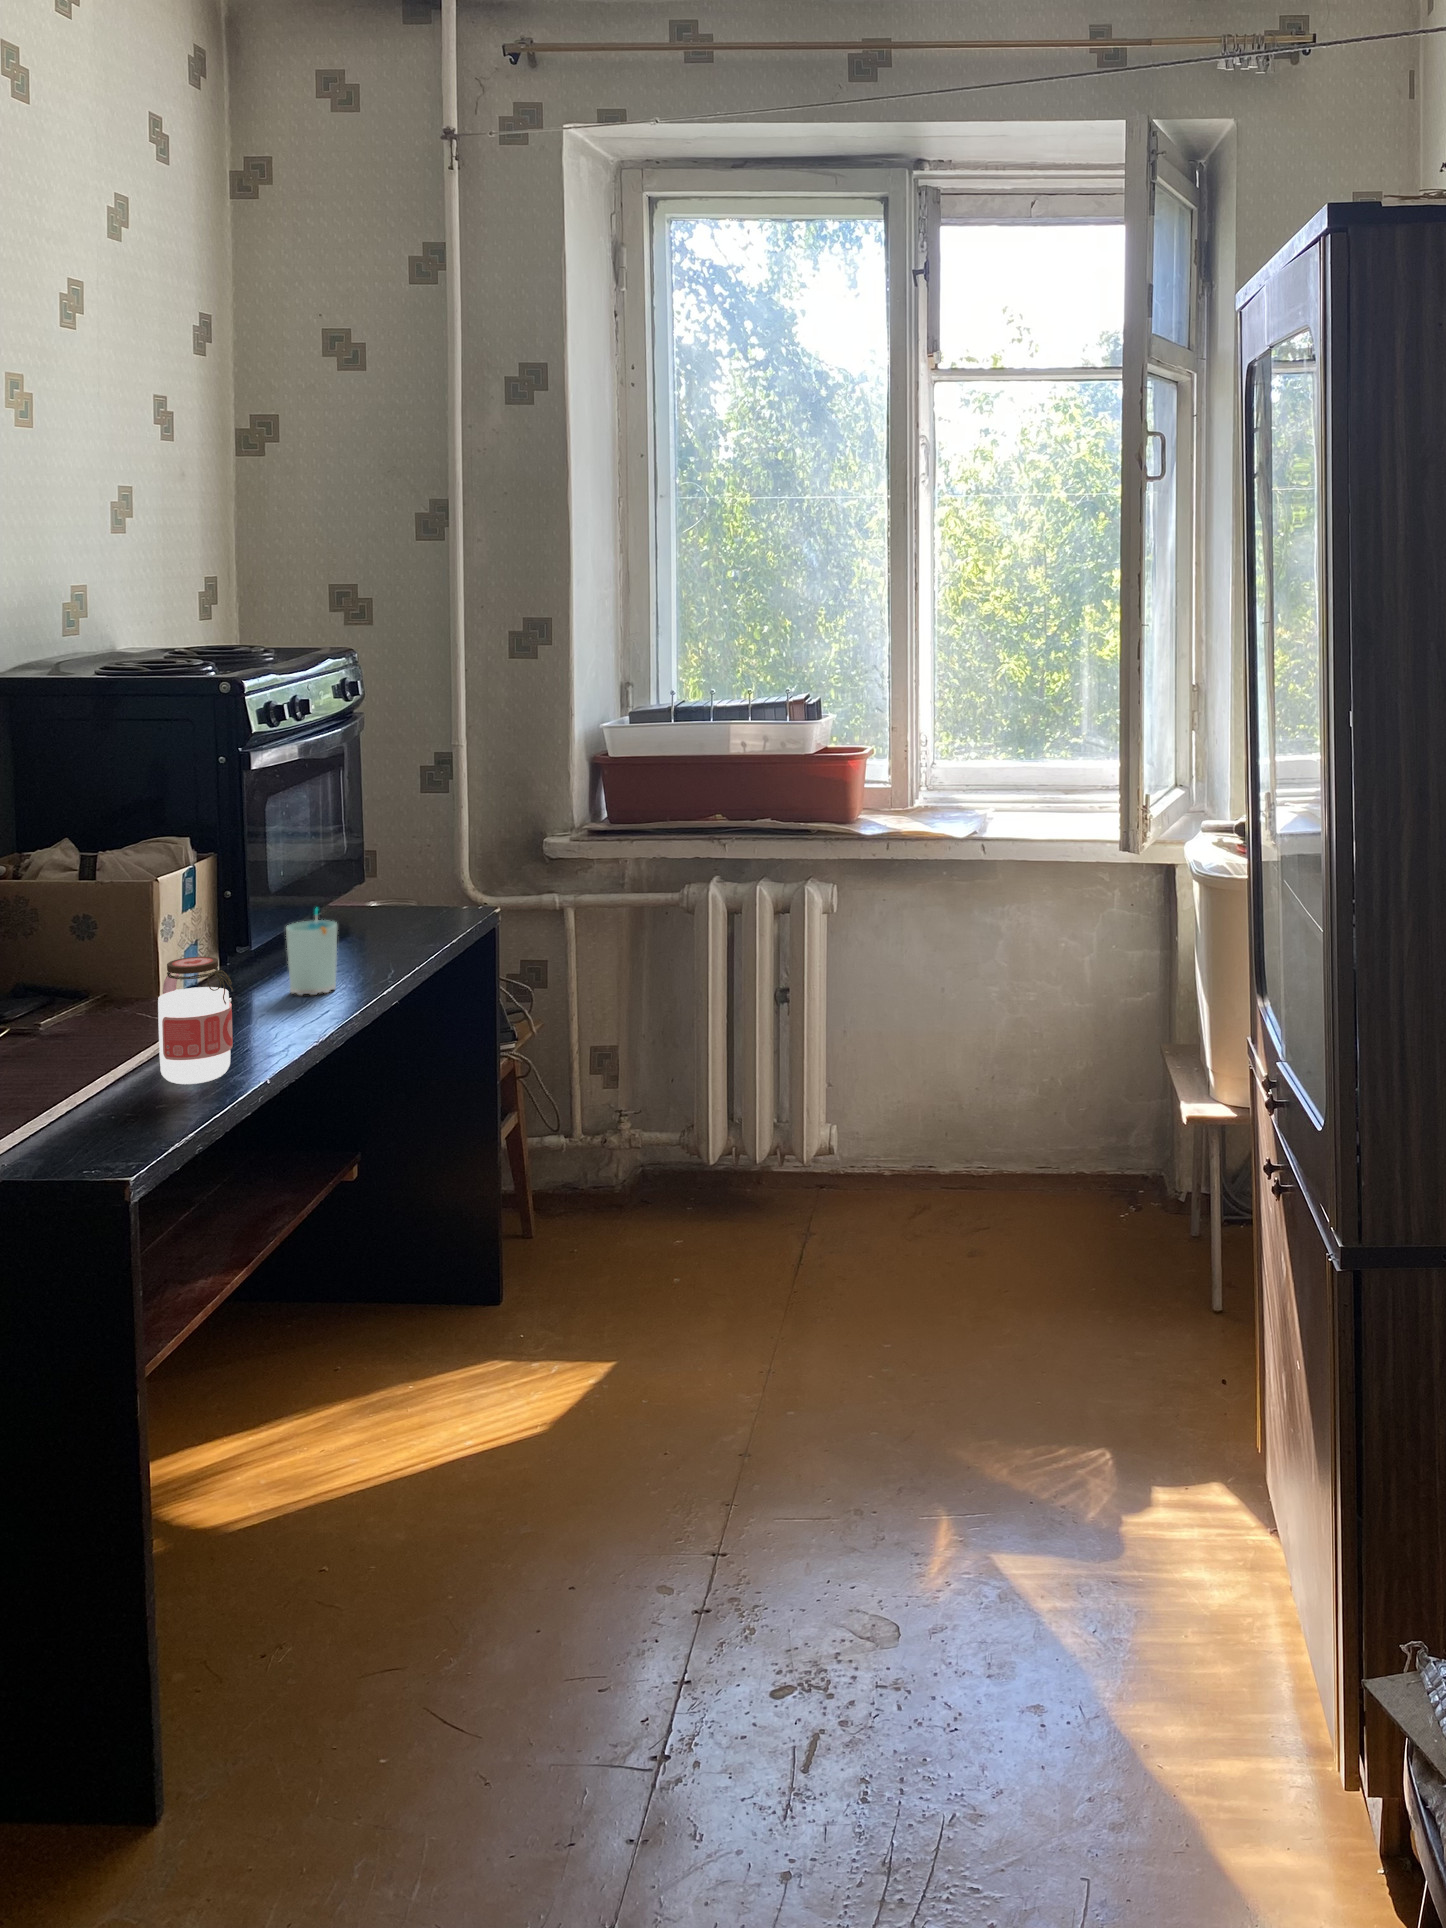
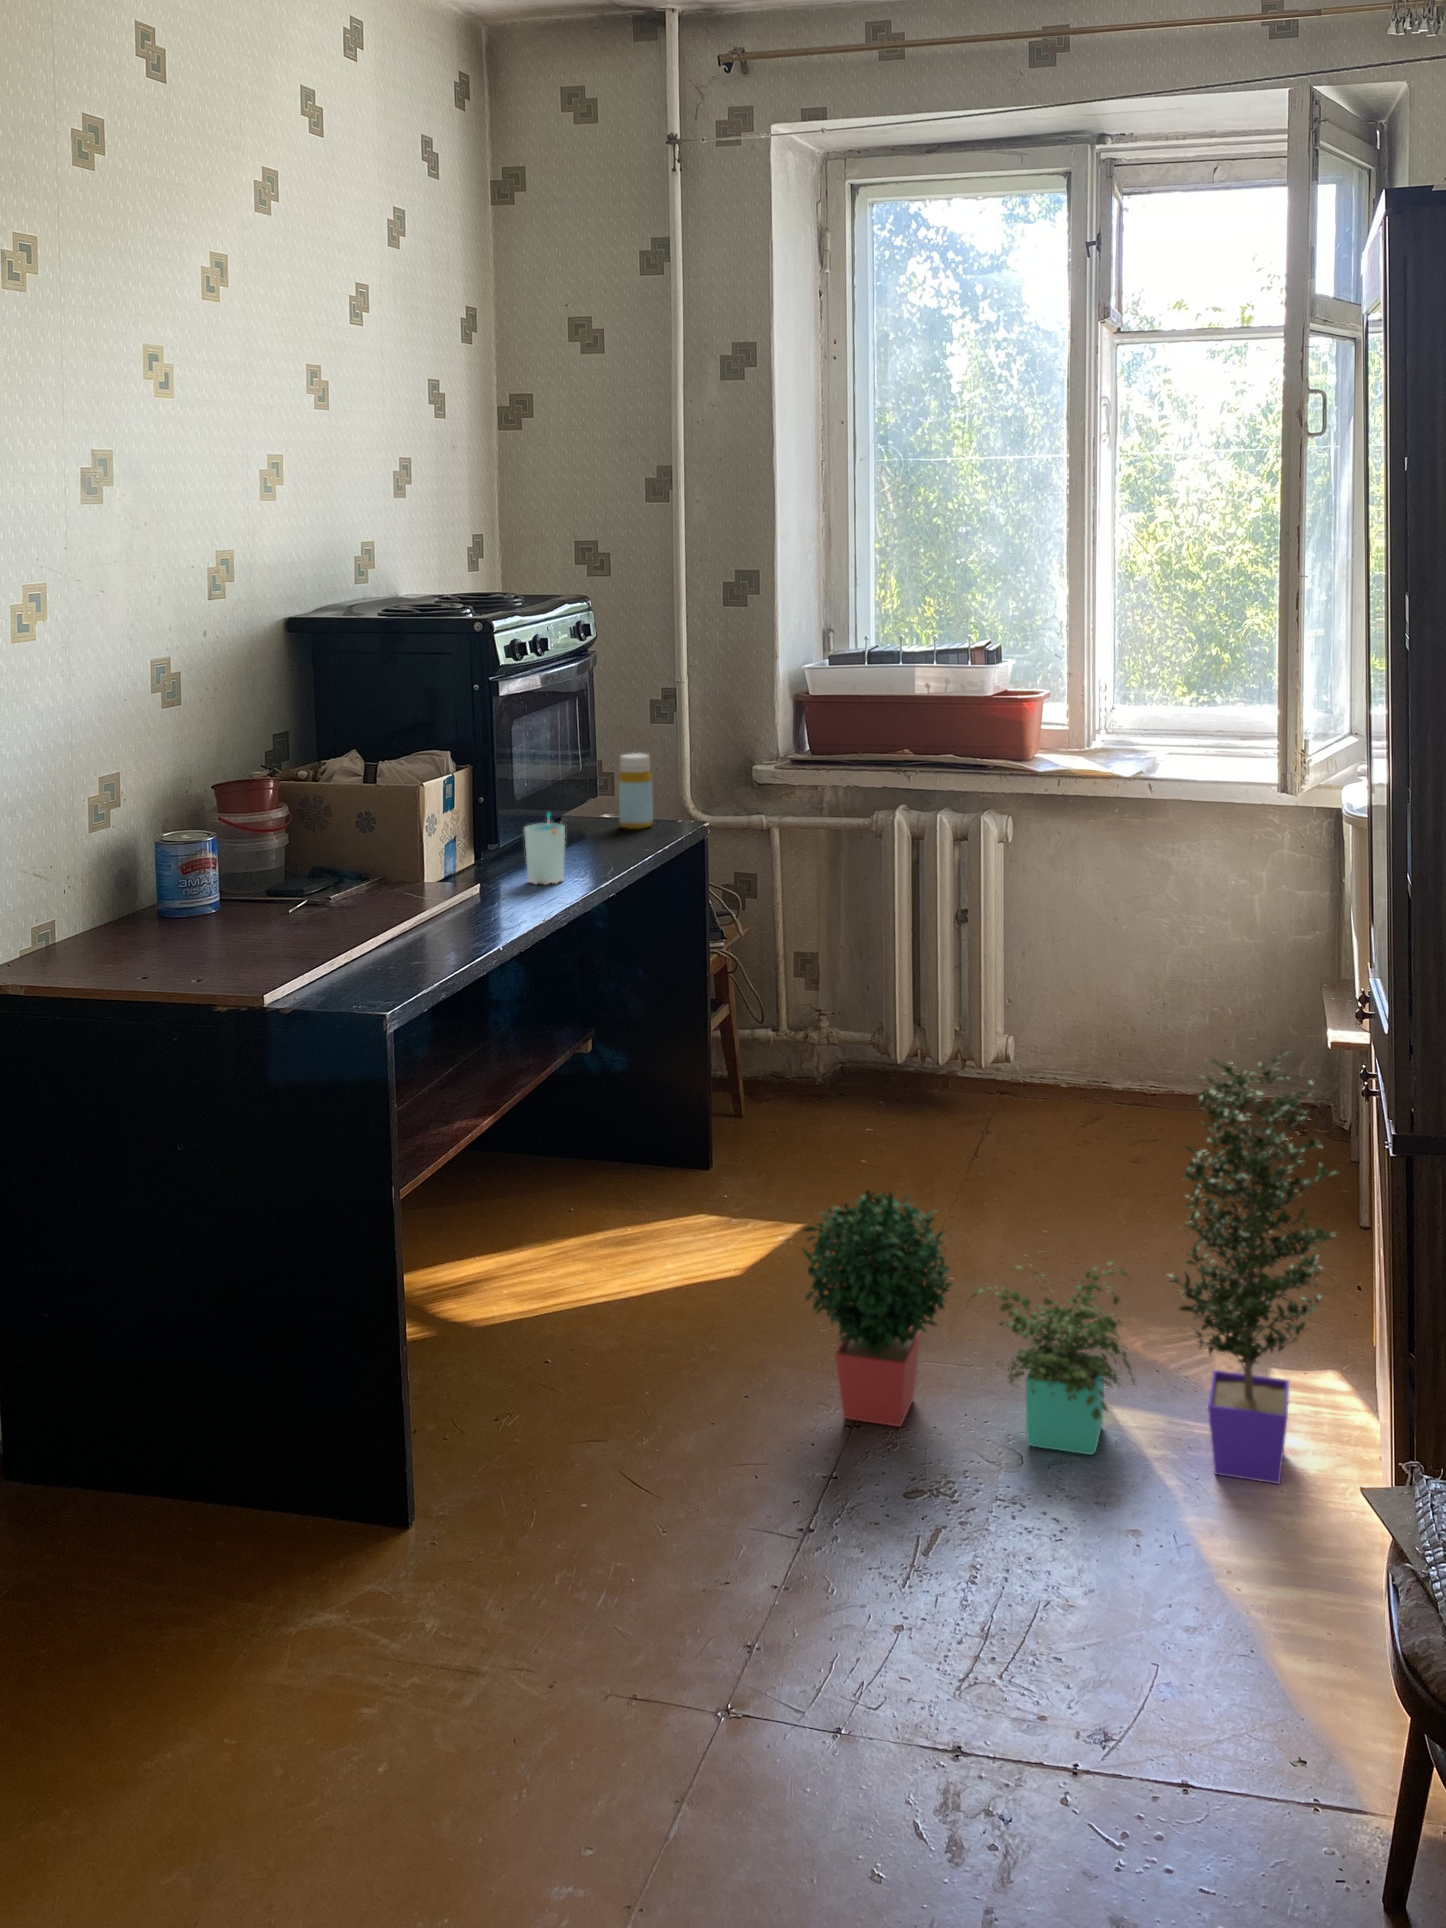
bottle: none [395,830,436,918] -> present [619,753,653,829]
jar: present [158,957,233,1084] -> none [420,844,478,946]
potted plant: none [643,1143,1248,1628] -> present [803,1051,1336,1484]

